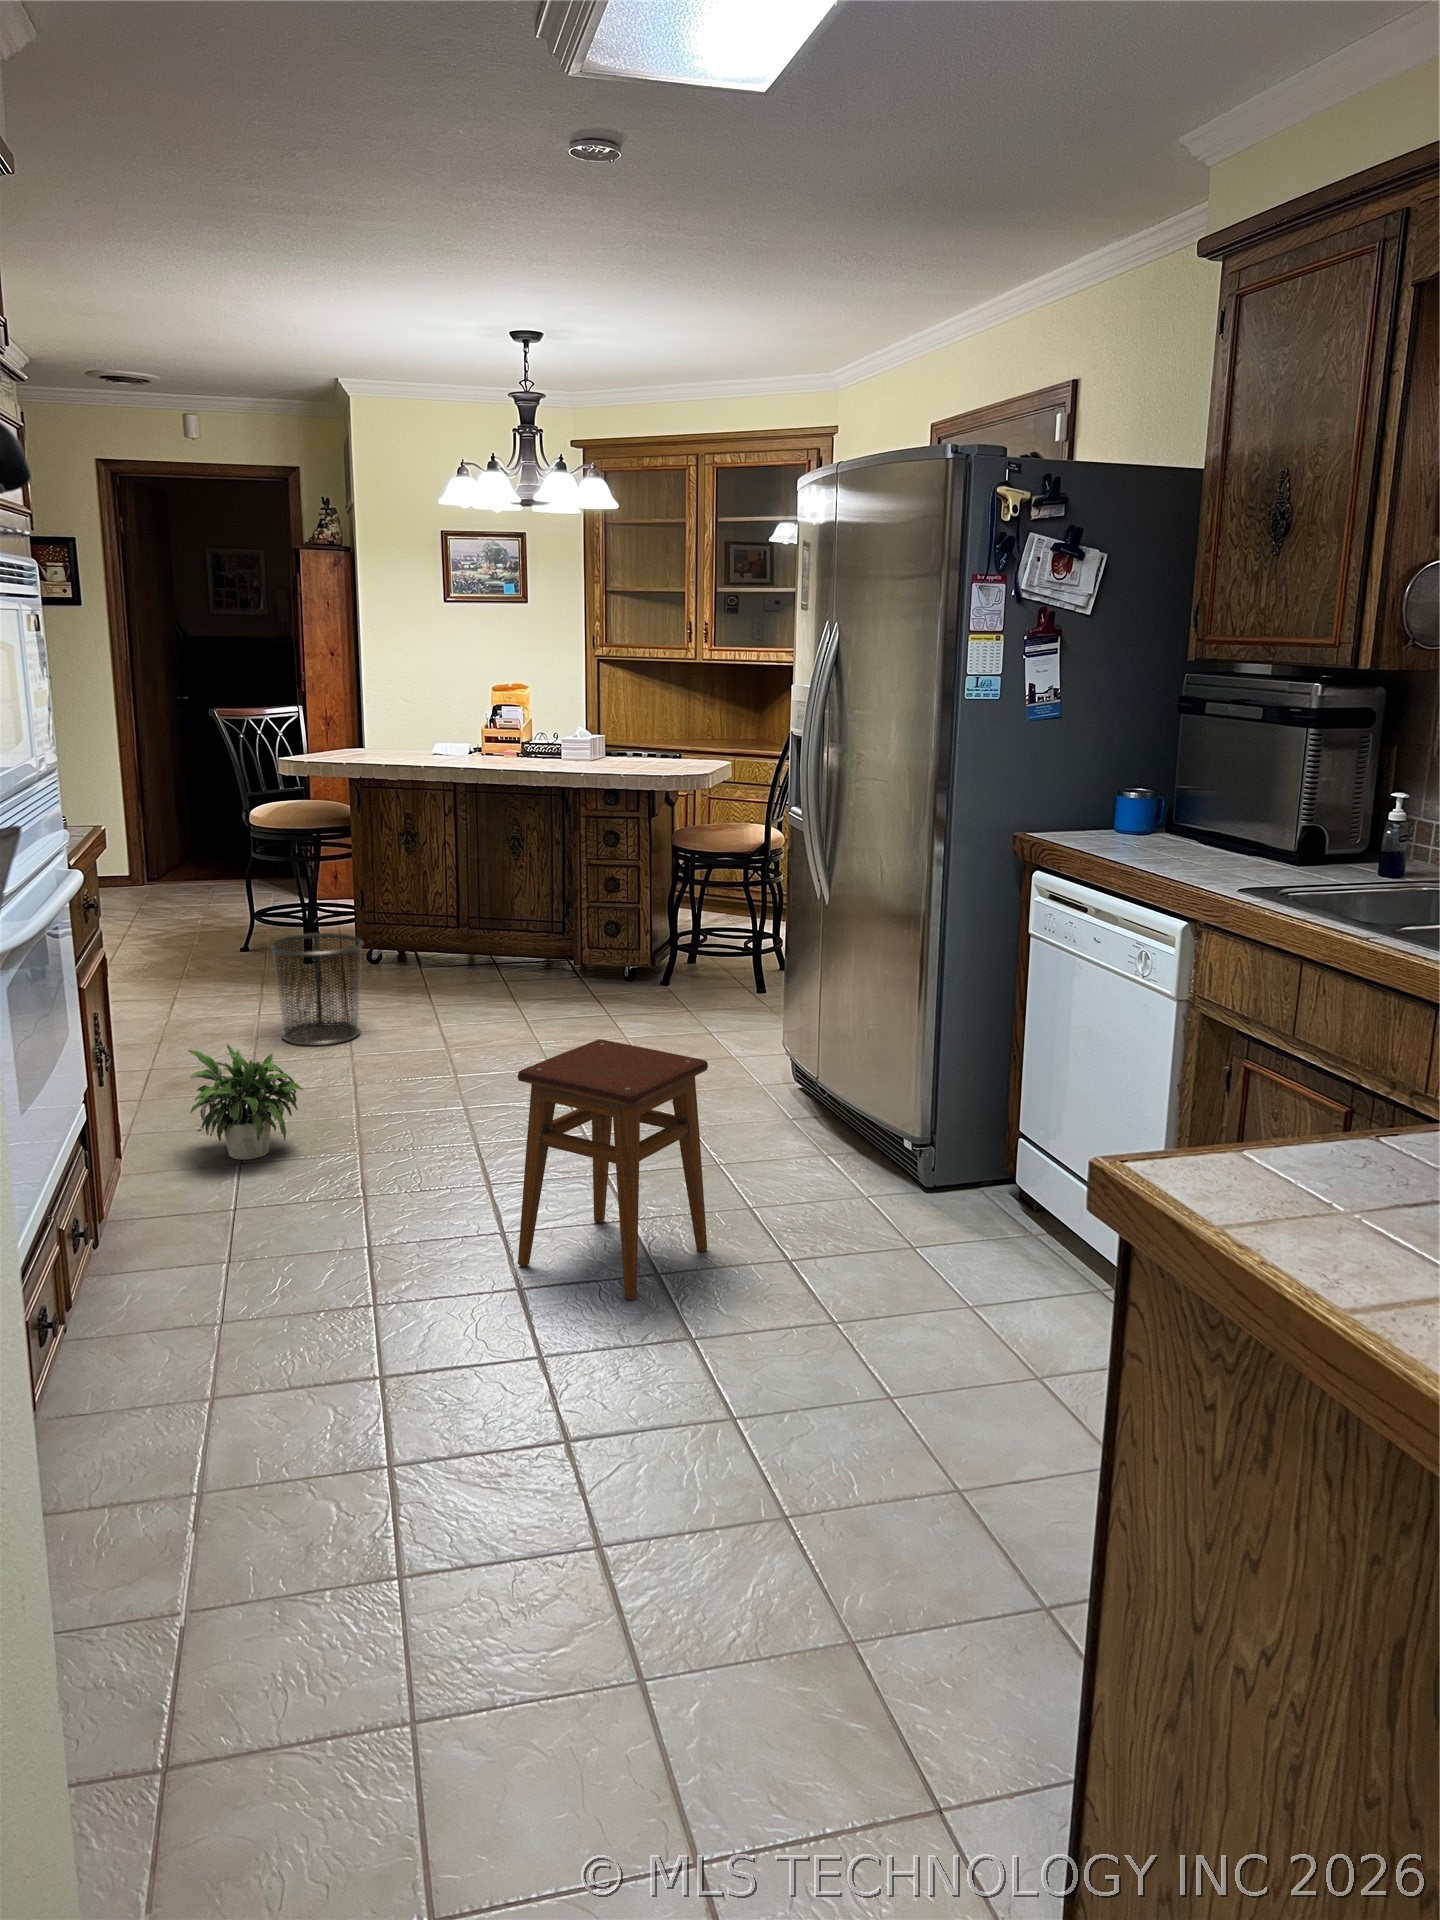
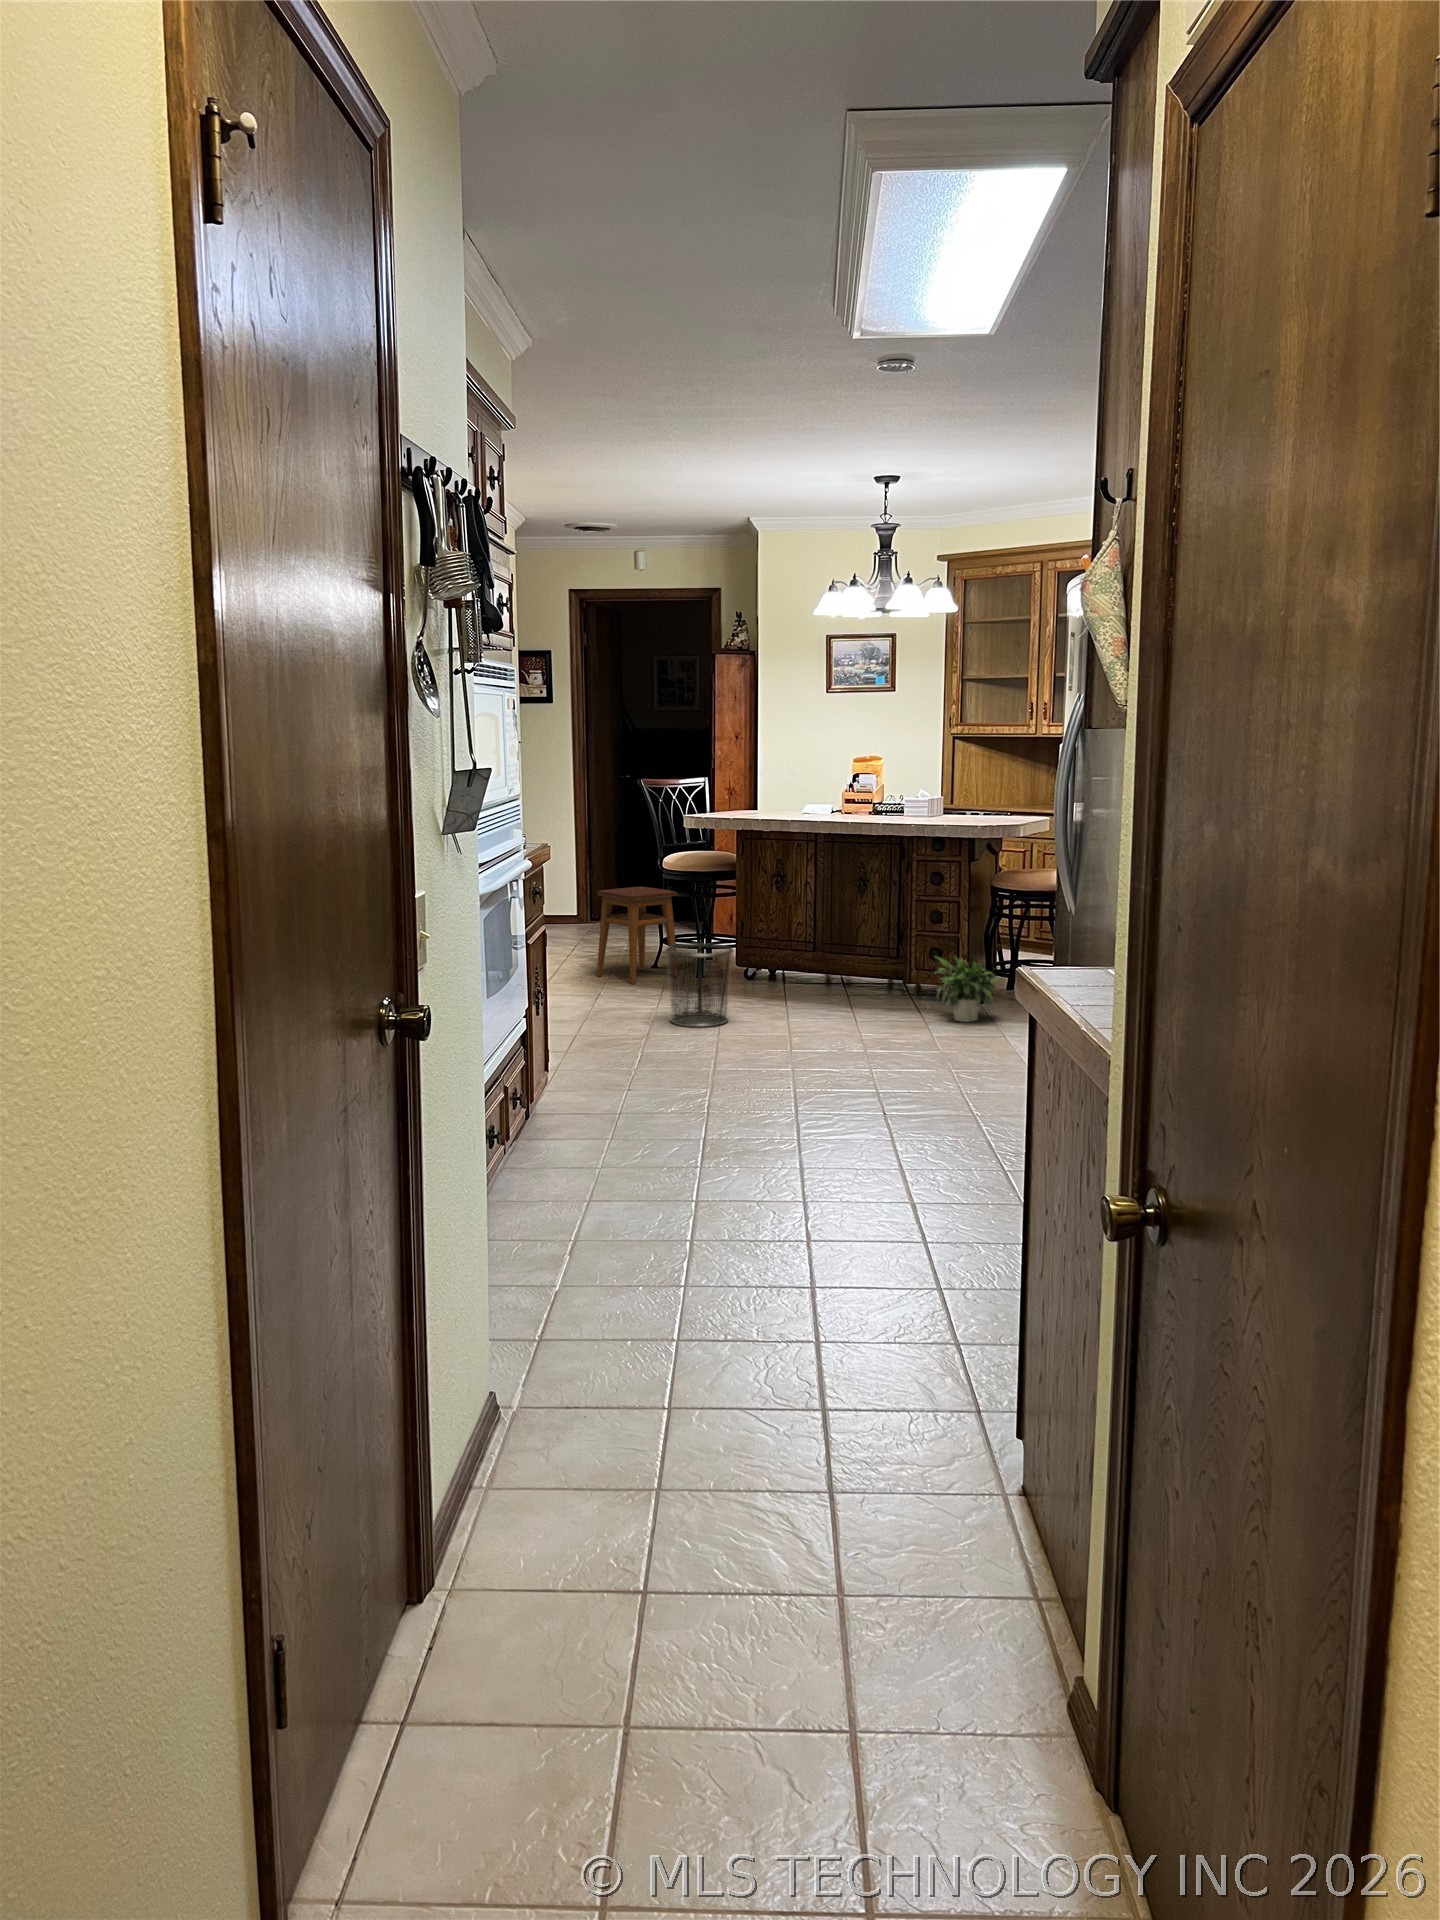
stool: present [518,1039,708,1300] -> present [597,886,678,984]
potted plant: present [189,1043,303,1160] -> present [936,957,1001,1022]

